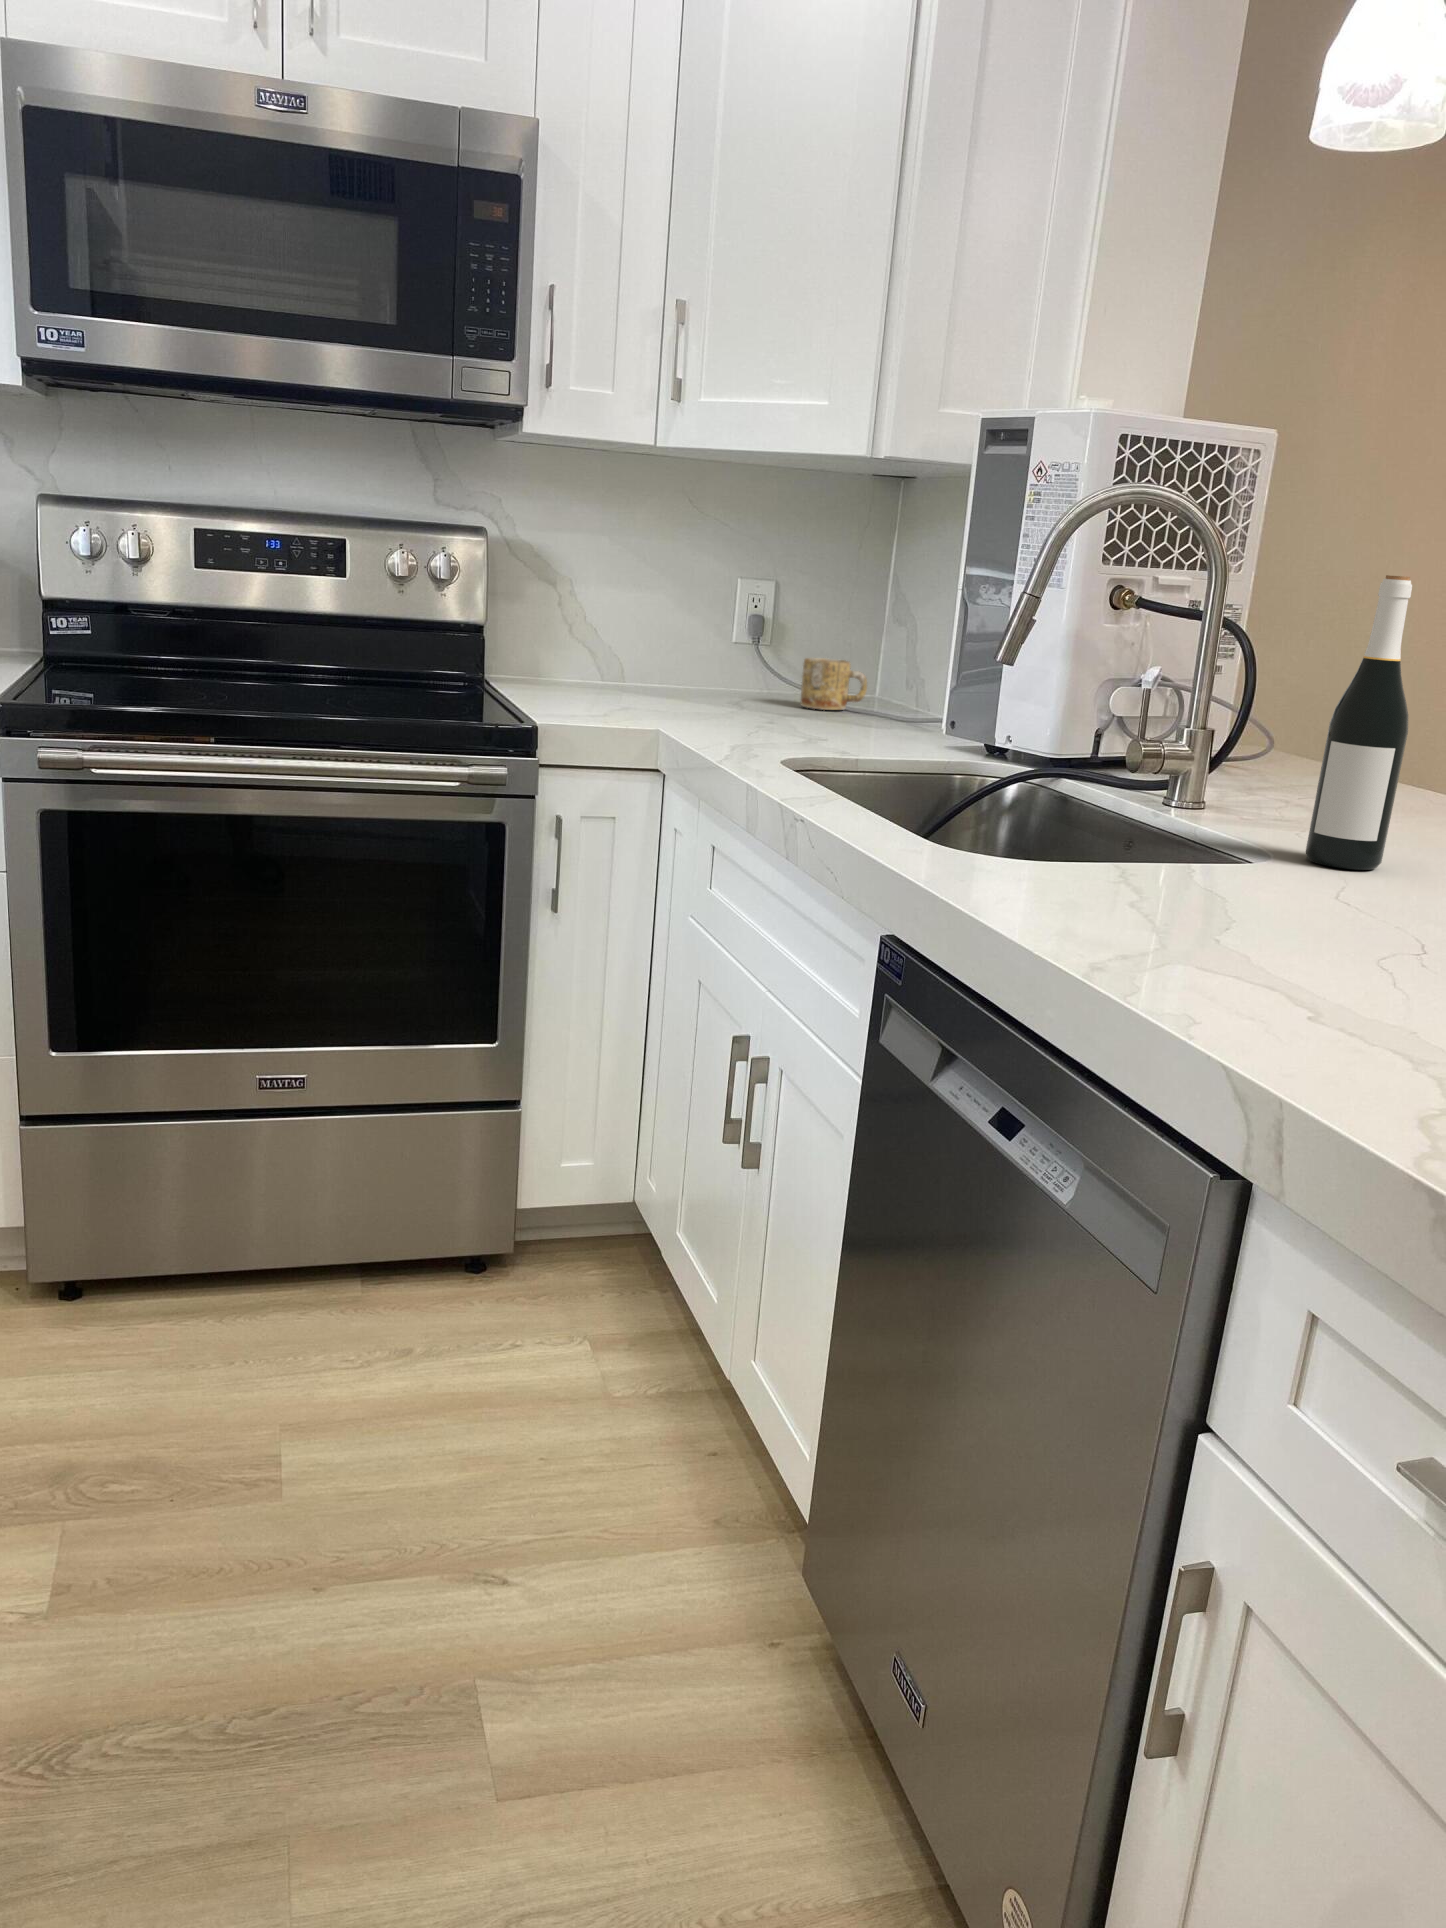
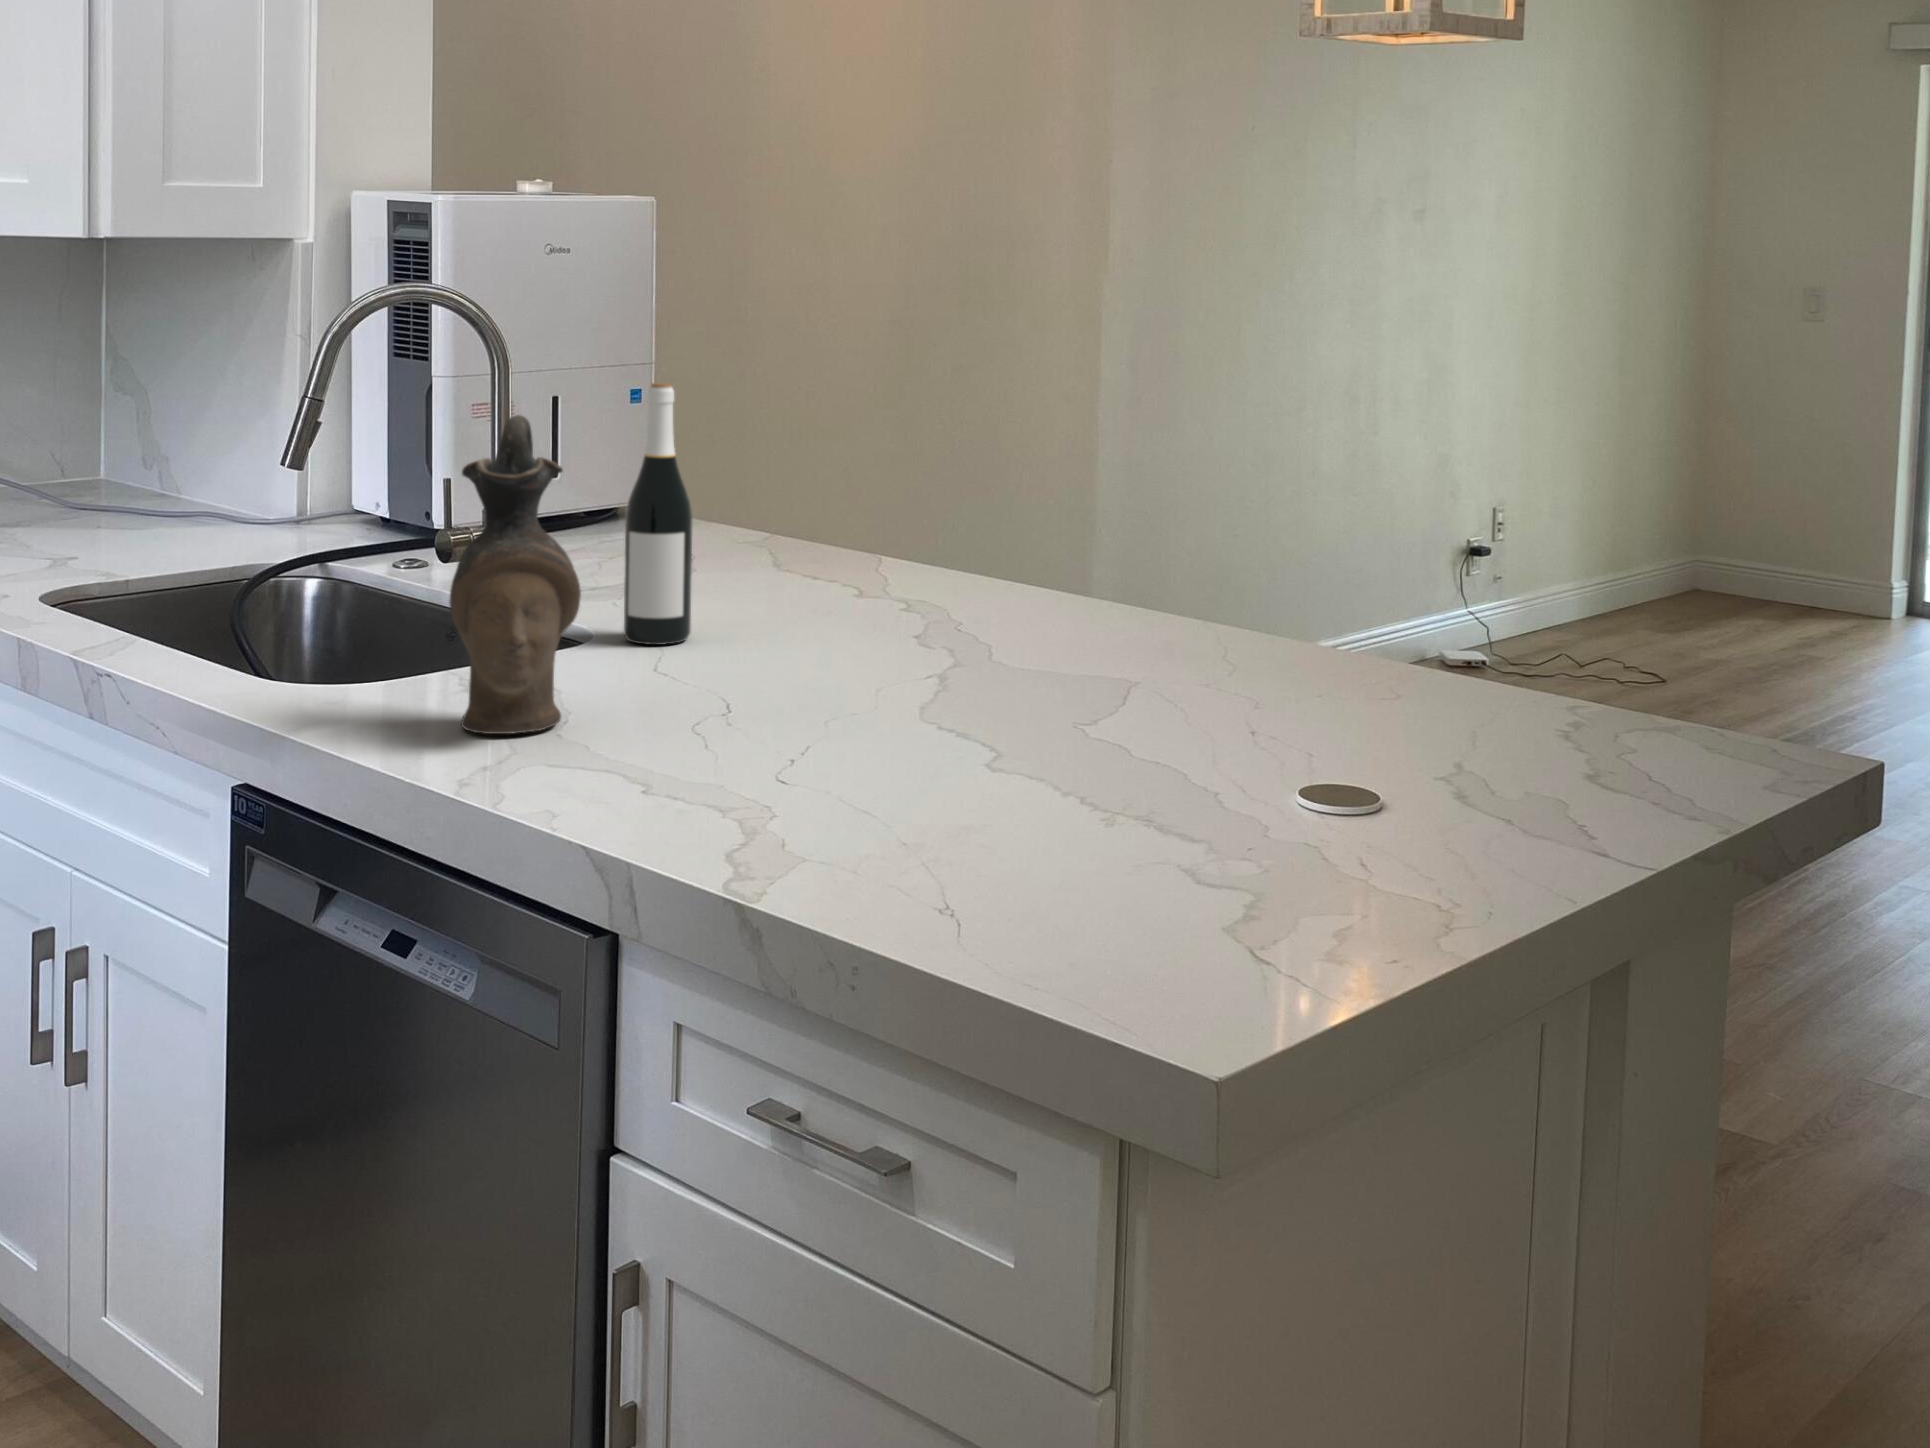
ceramic pitcher: none [1110,566,1271,927] -> present [450,415,581,734]
mug: present [801,658,867,710] -> none [20,457,106,519]

